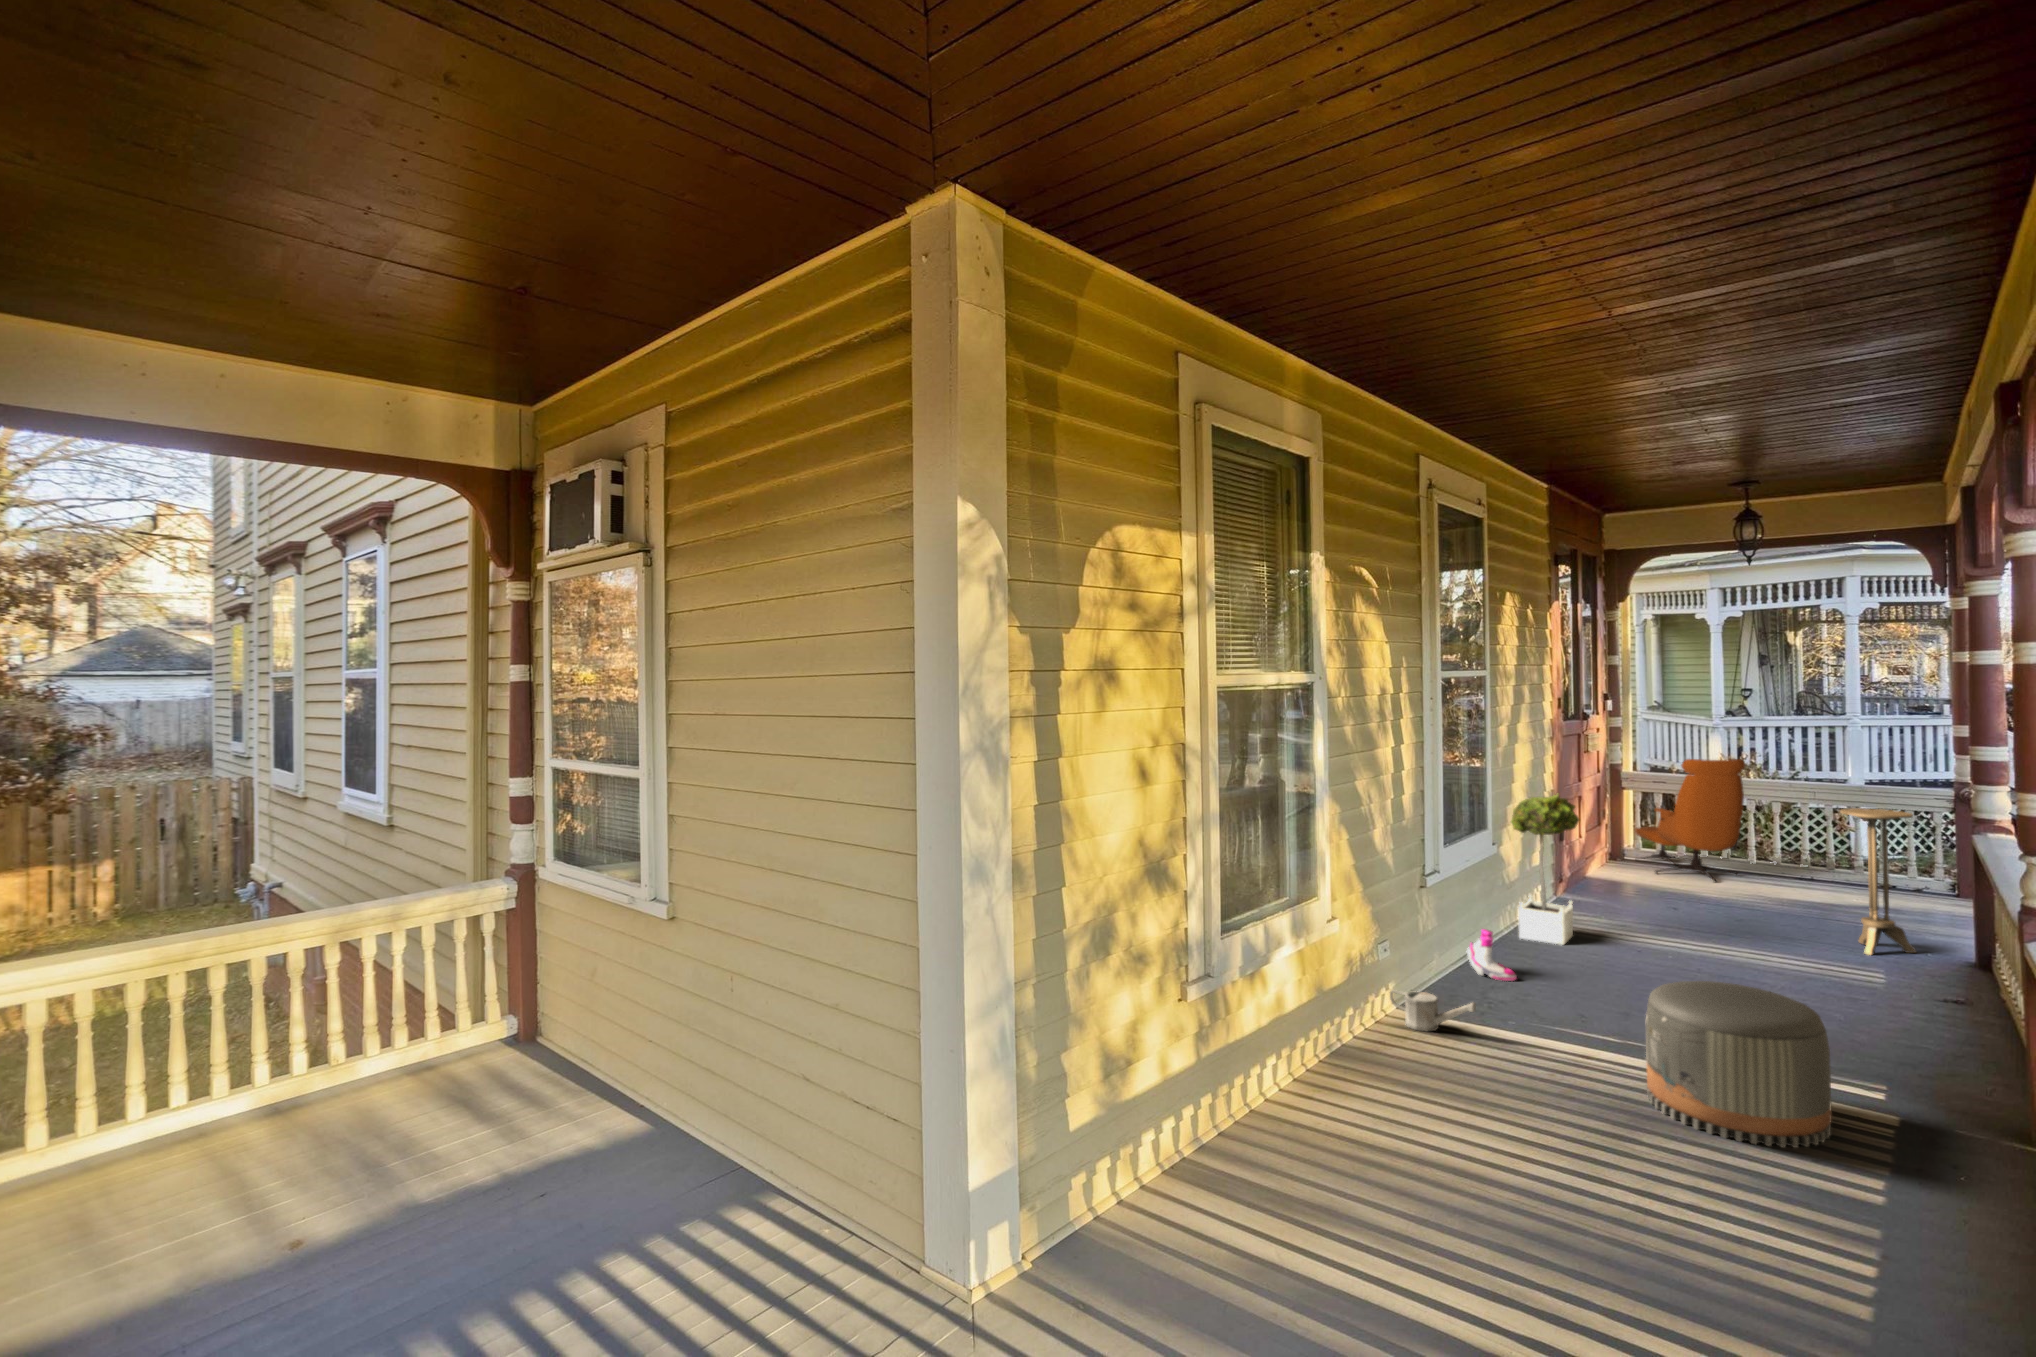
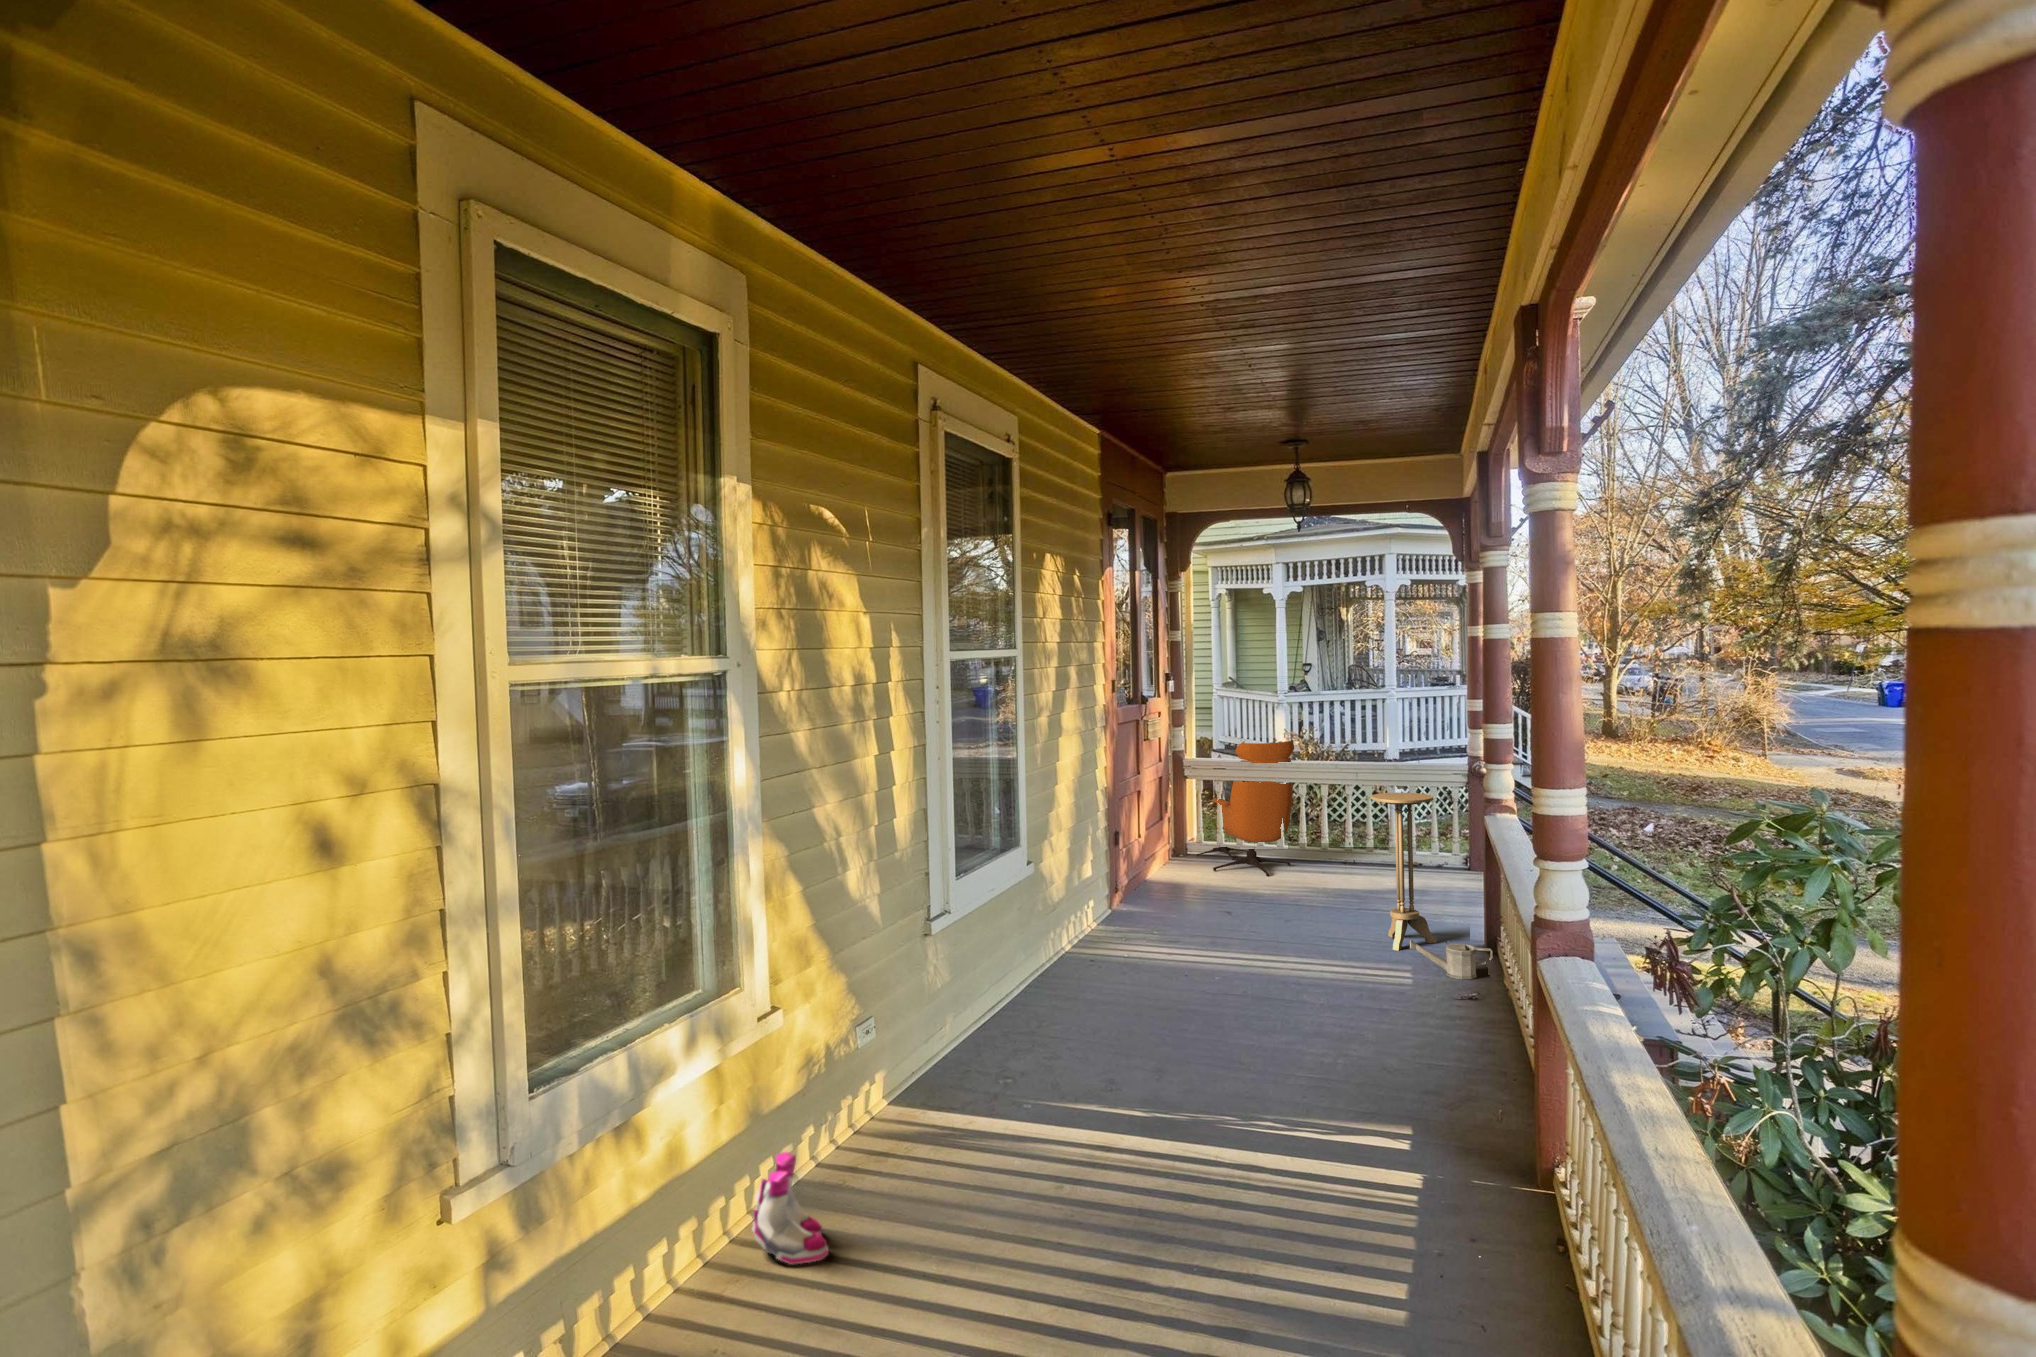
potted tree: present [1511,795,1579,945] -> none [1048,796,1122,977]
boots: present [1467,929,1517,981] -> present [753,1152,828,1265]
pouf: present [1646,981,1832,1148] -> none [1157,1036,1348,1250]
watering can: present [1390,990,1476,1032] -> present [1410,940,1493,980]

